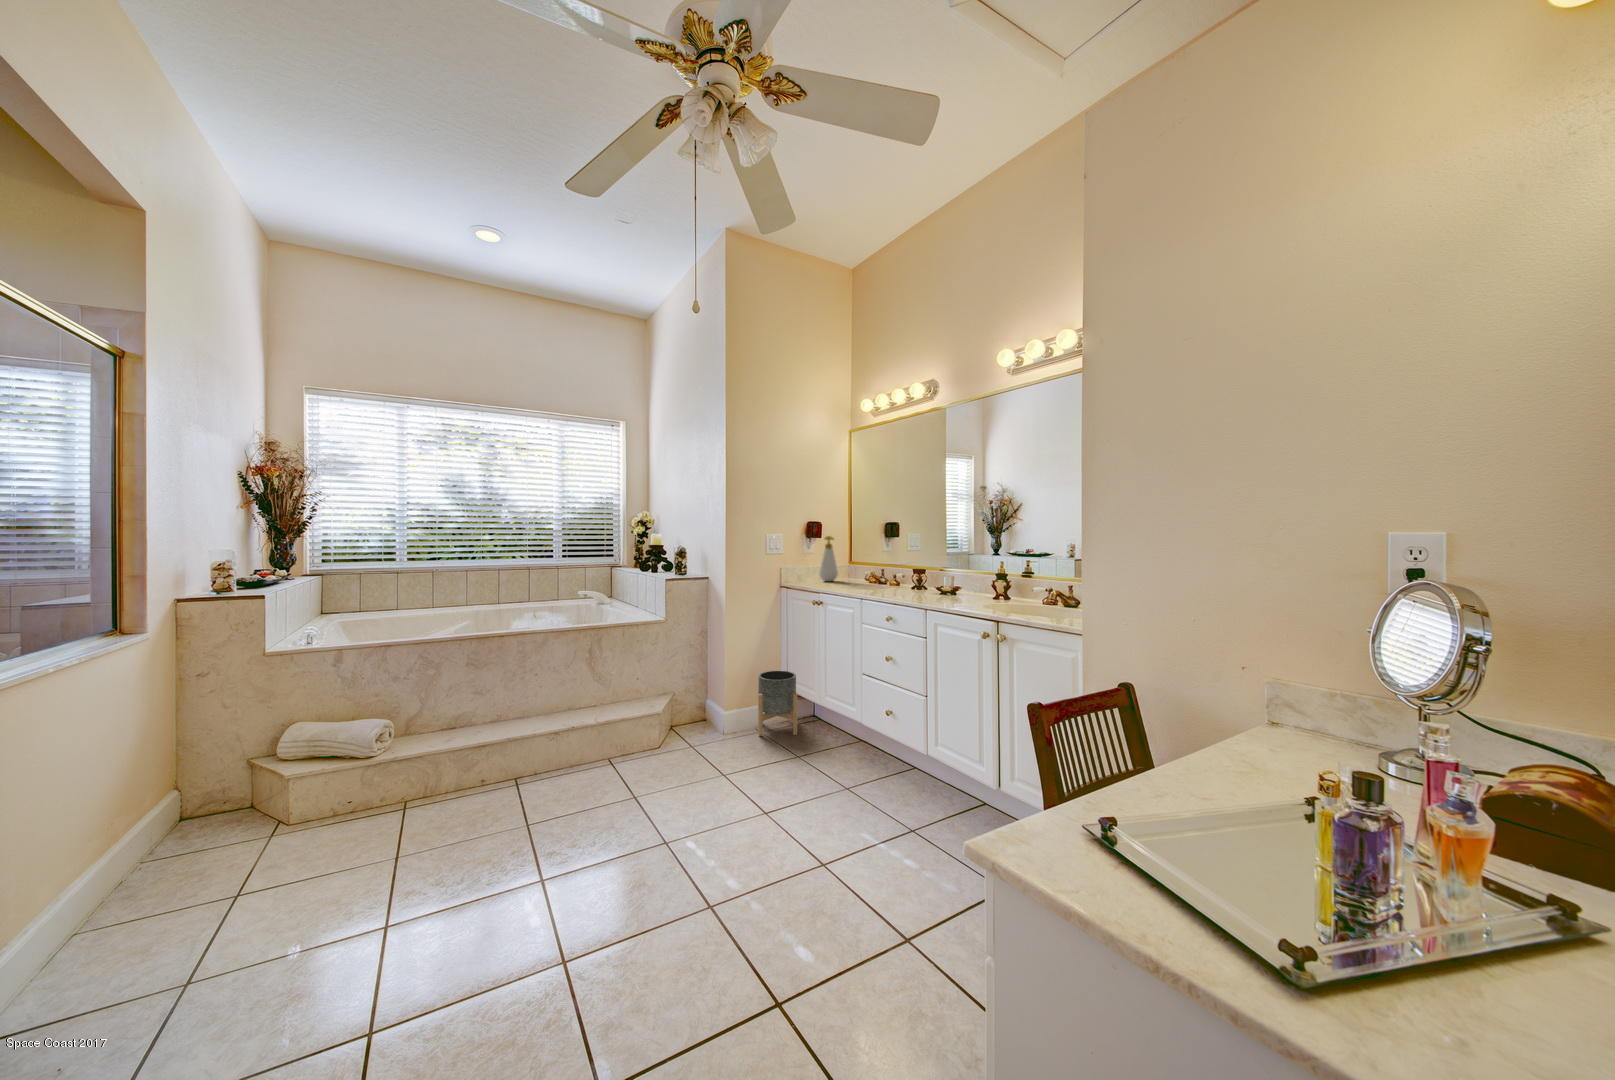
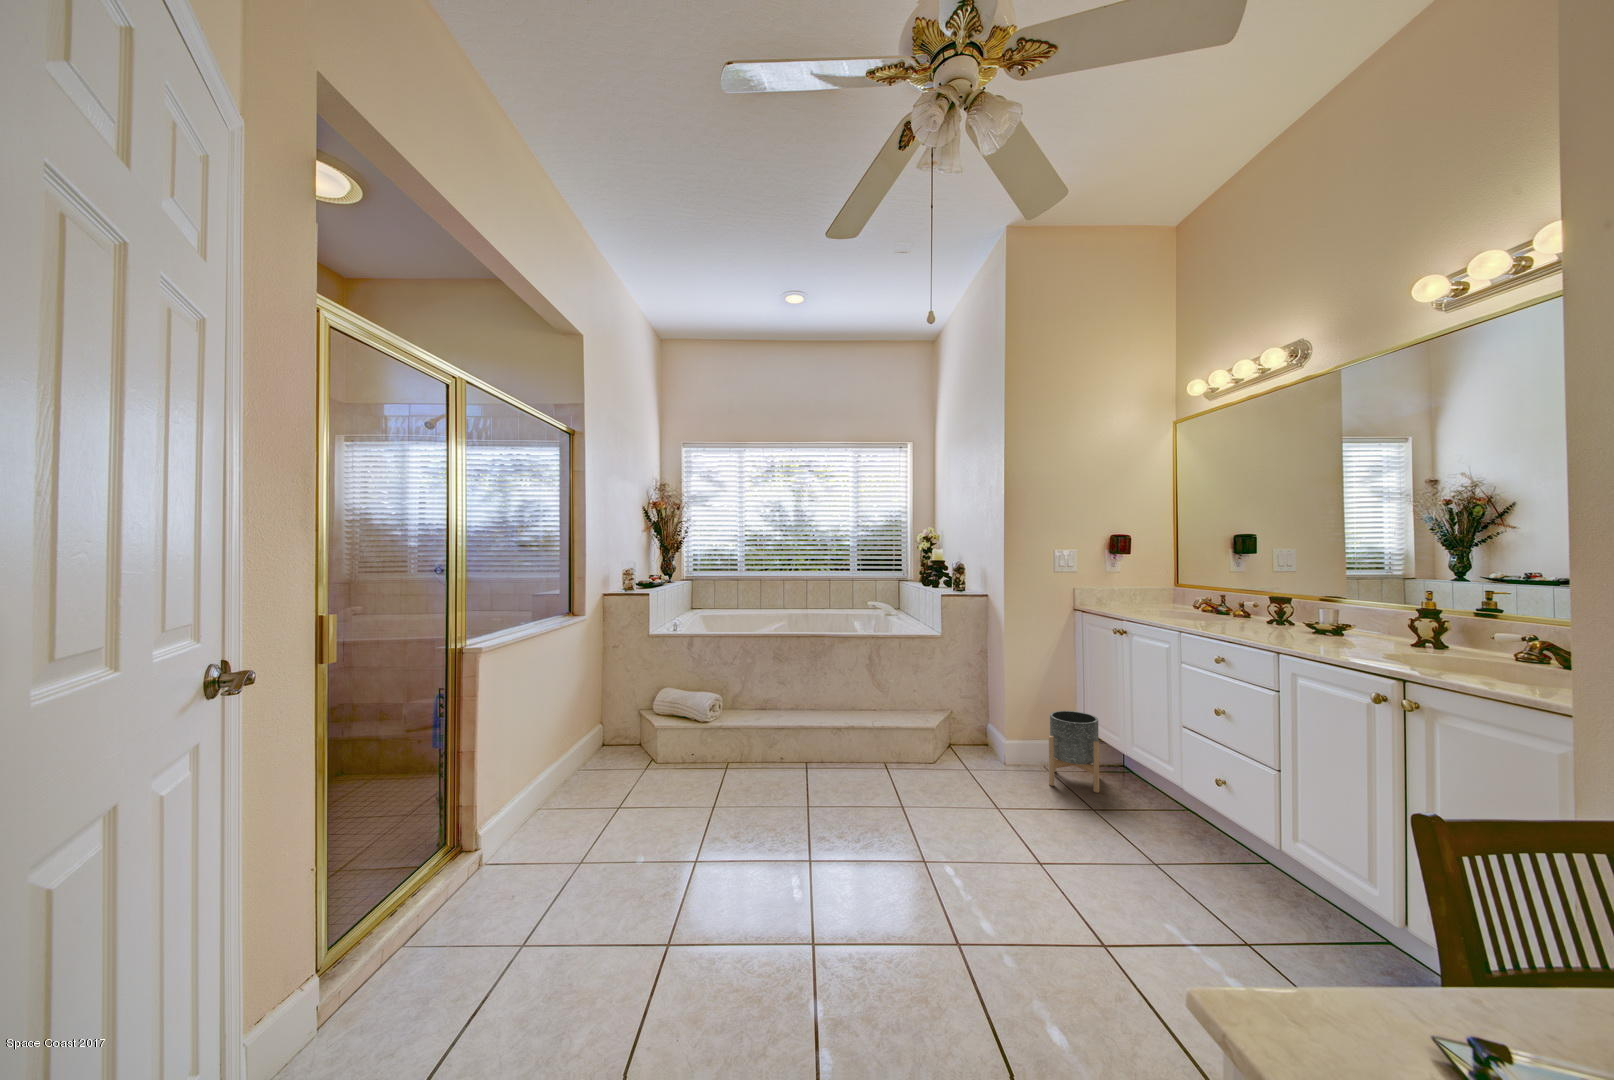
soap bottle: present [819,536,838,581] -> none [1132,552,1159,608]

